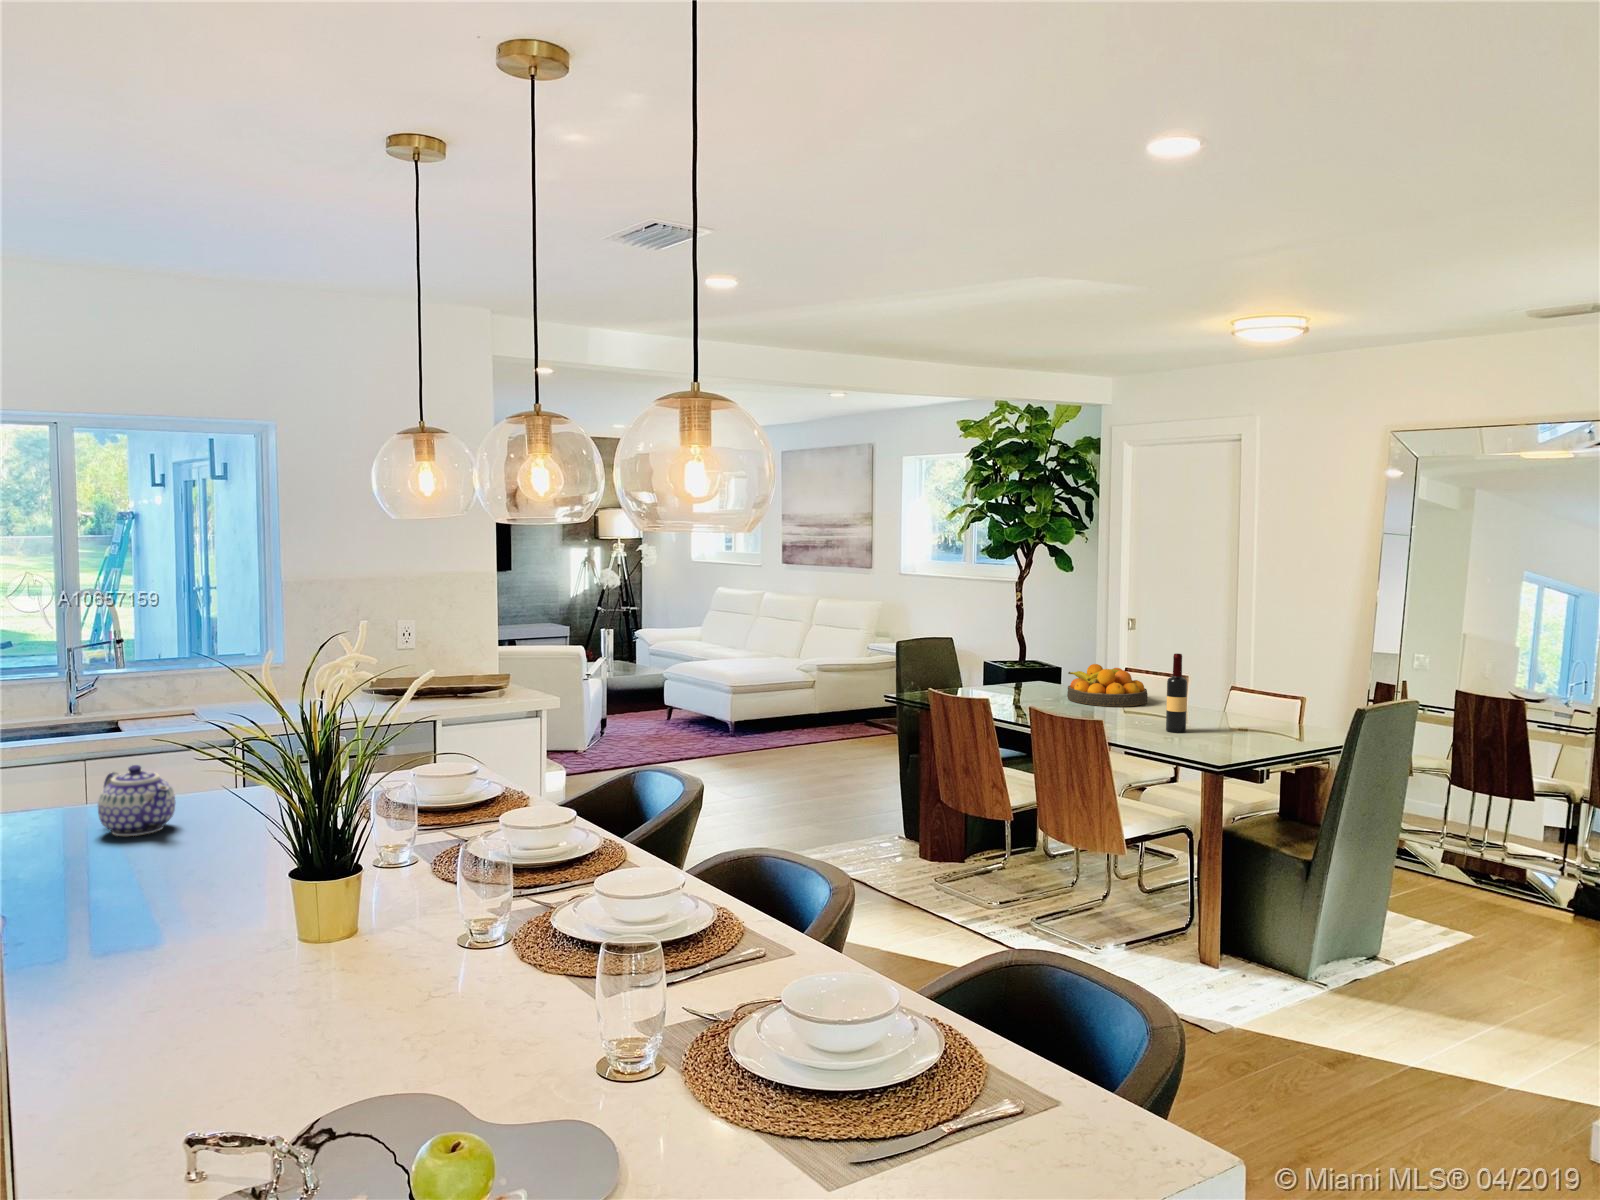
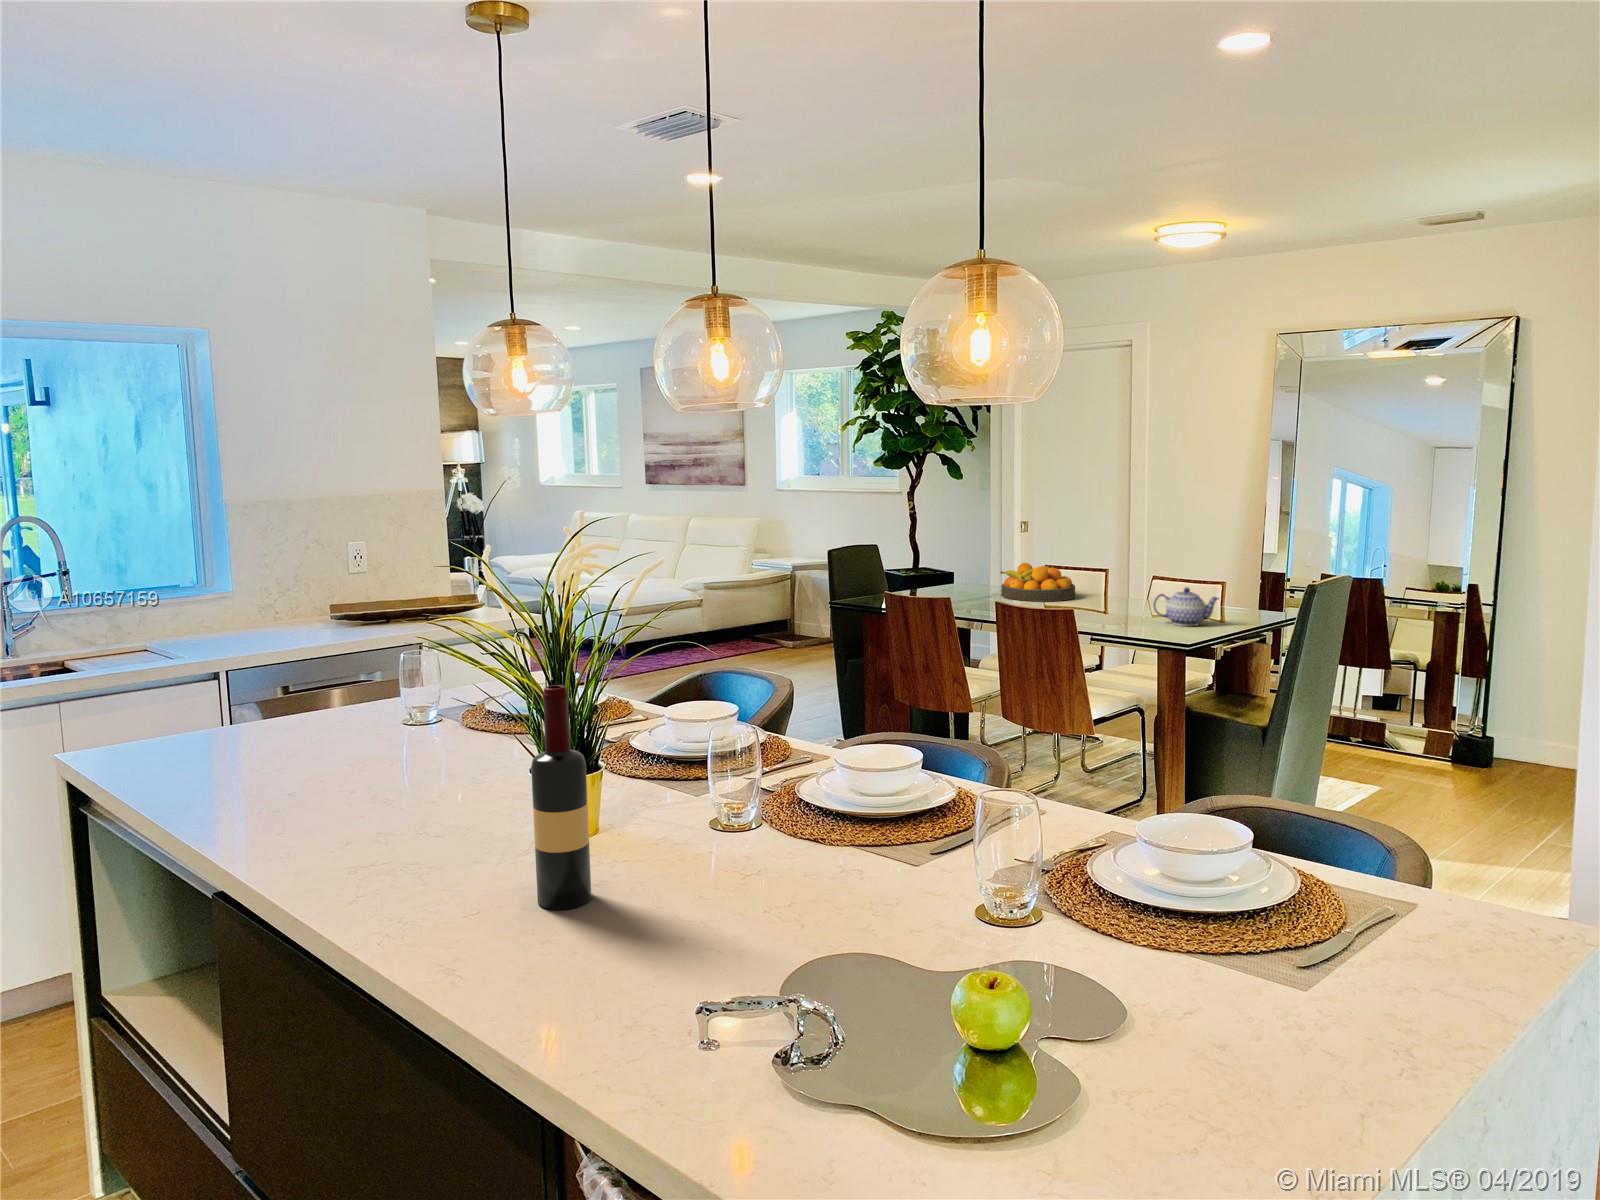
wine bottle: present [1166,654,1187,733] -> present [531,685,591,909]
teapot: present [98,765,175,836] -> present [1153,588,1219,626]

